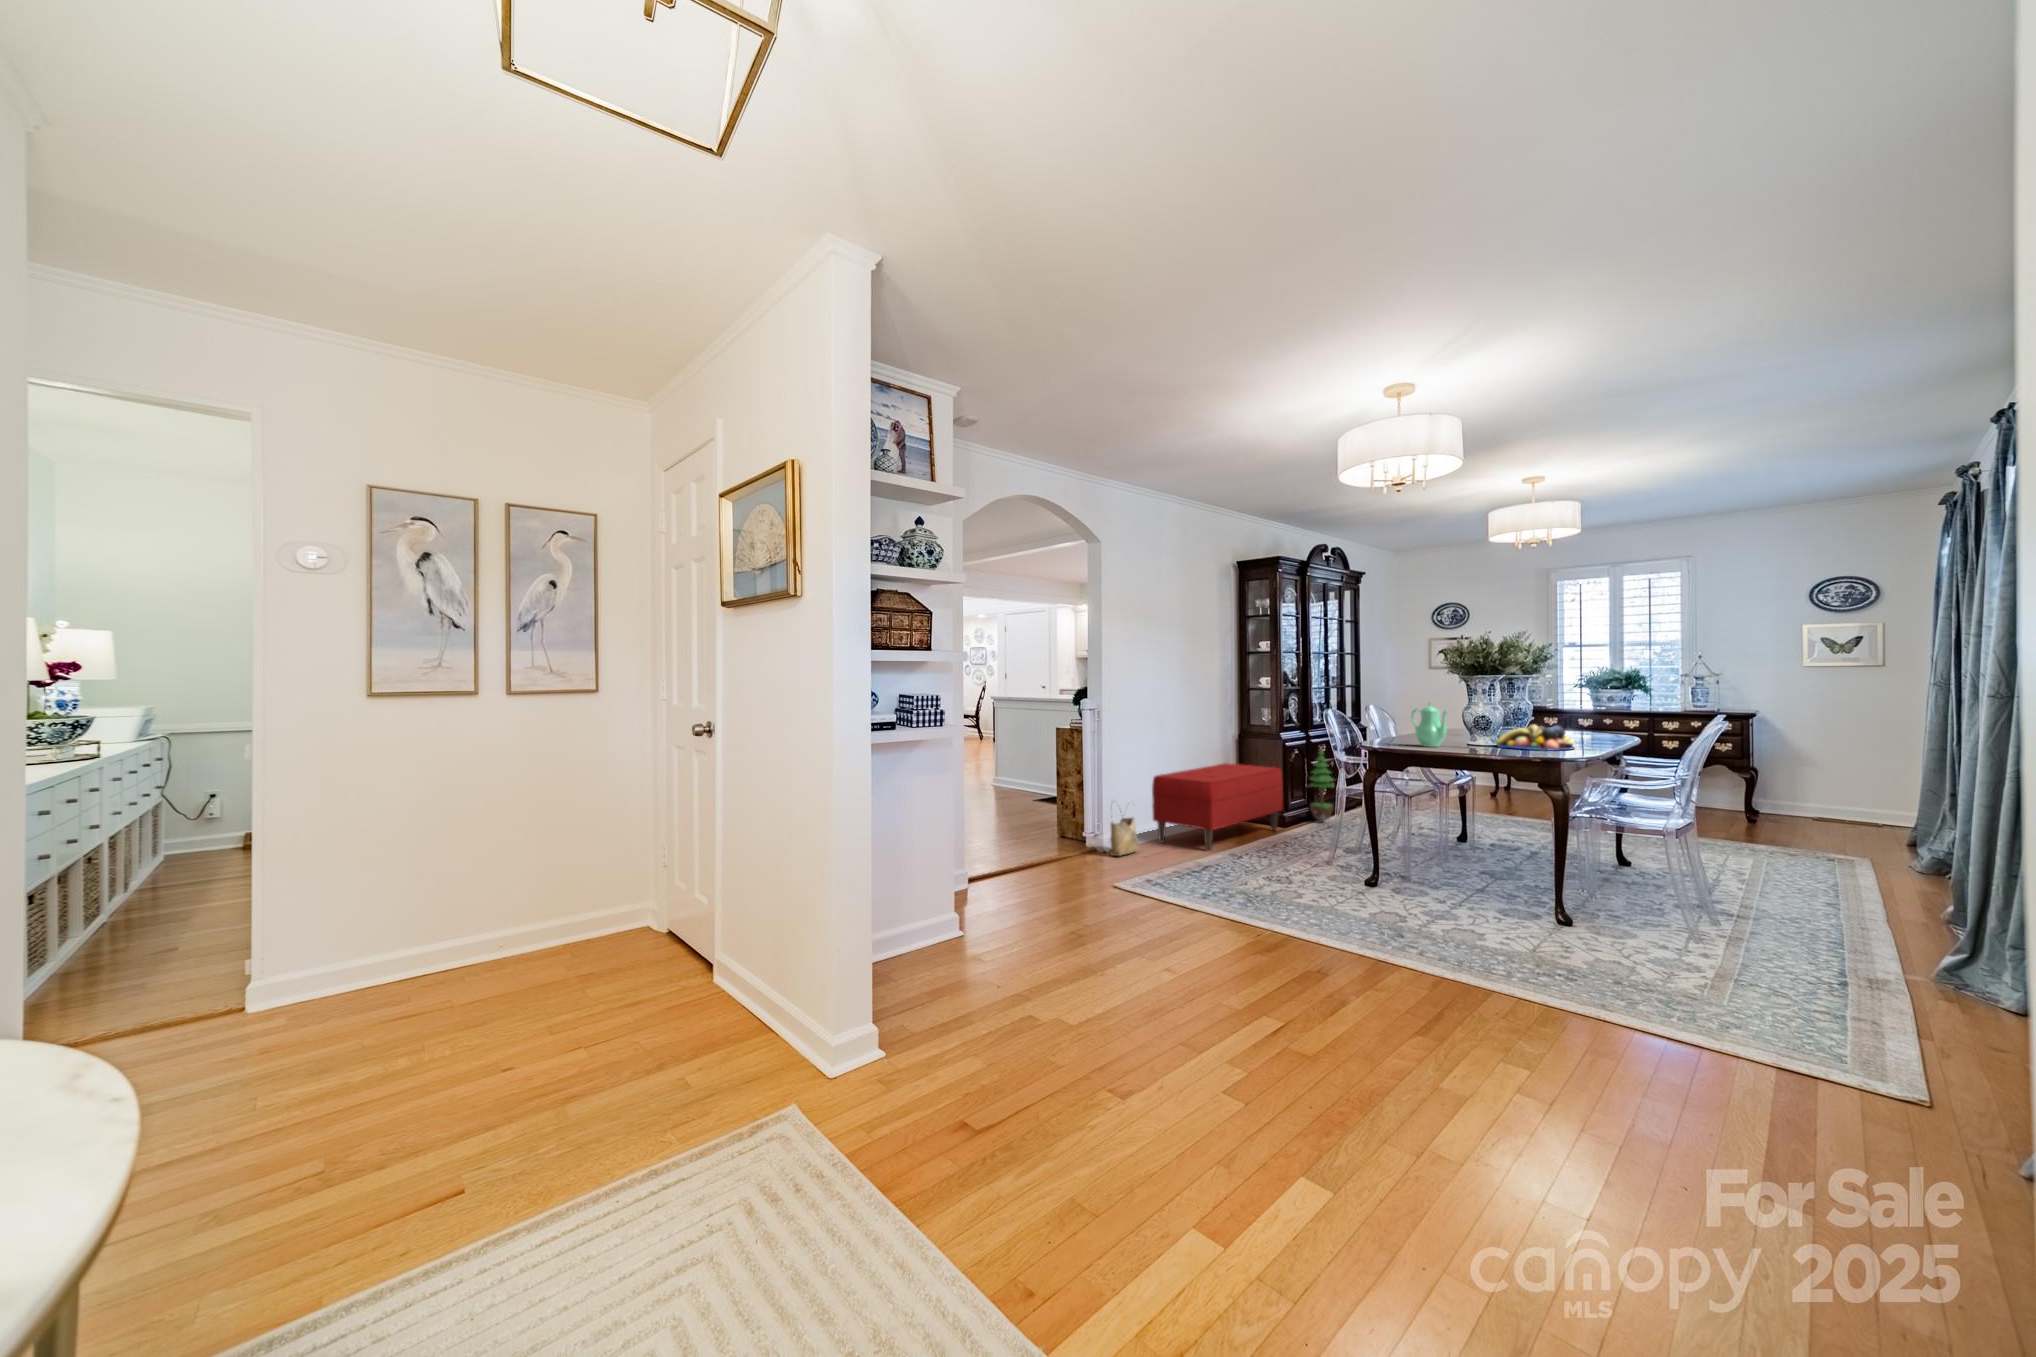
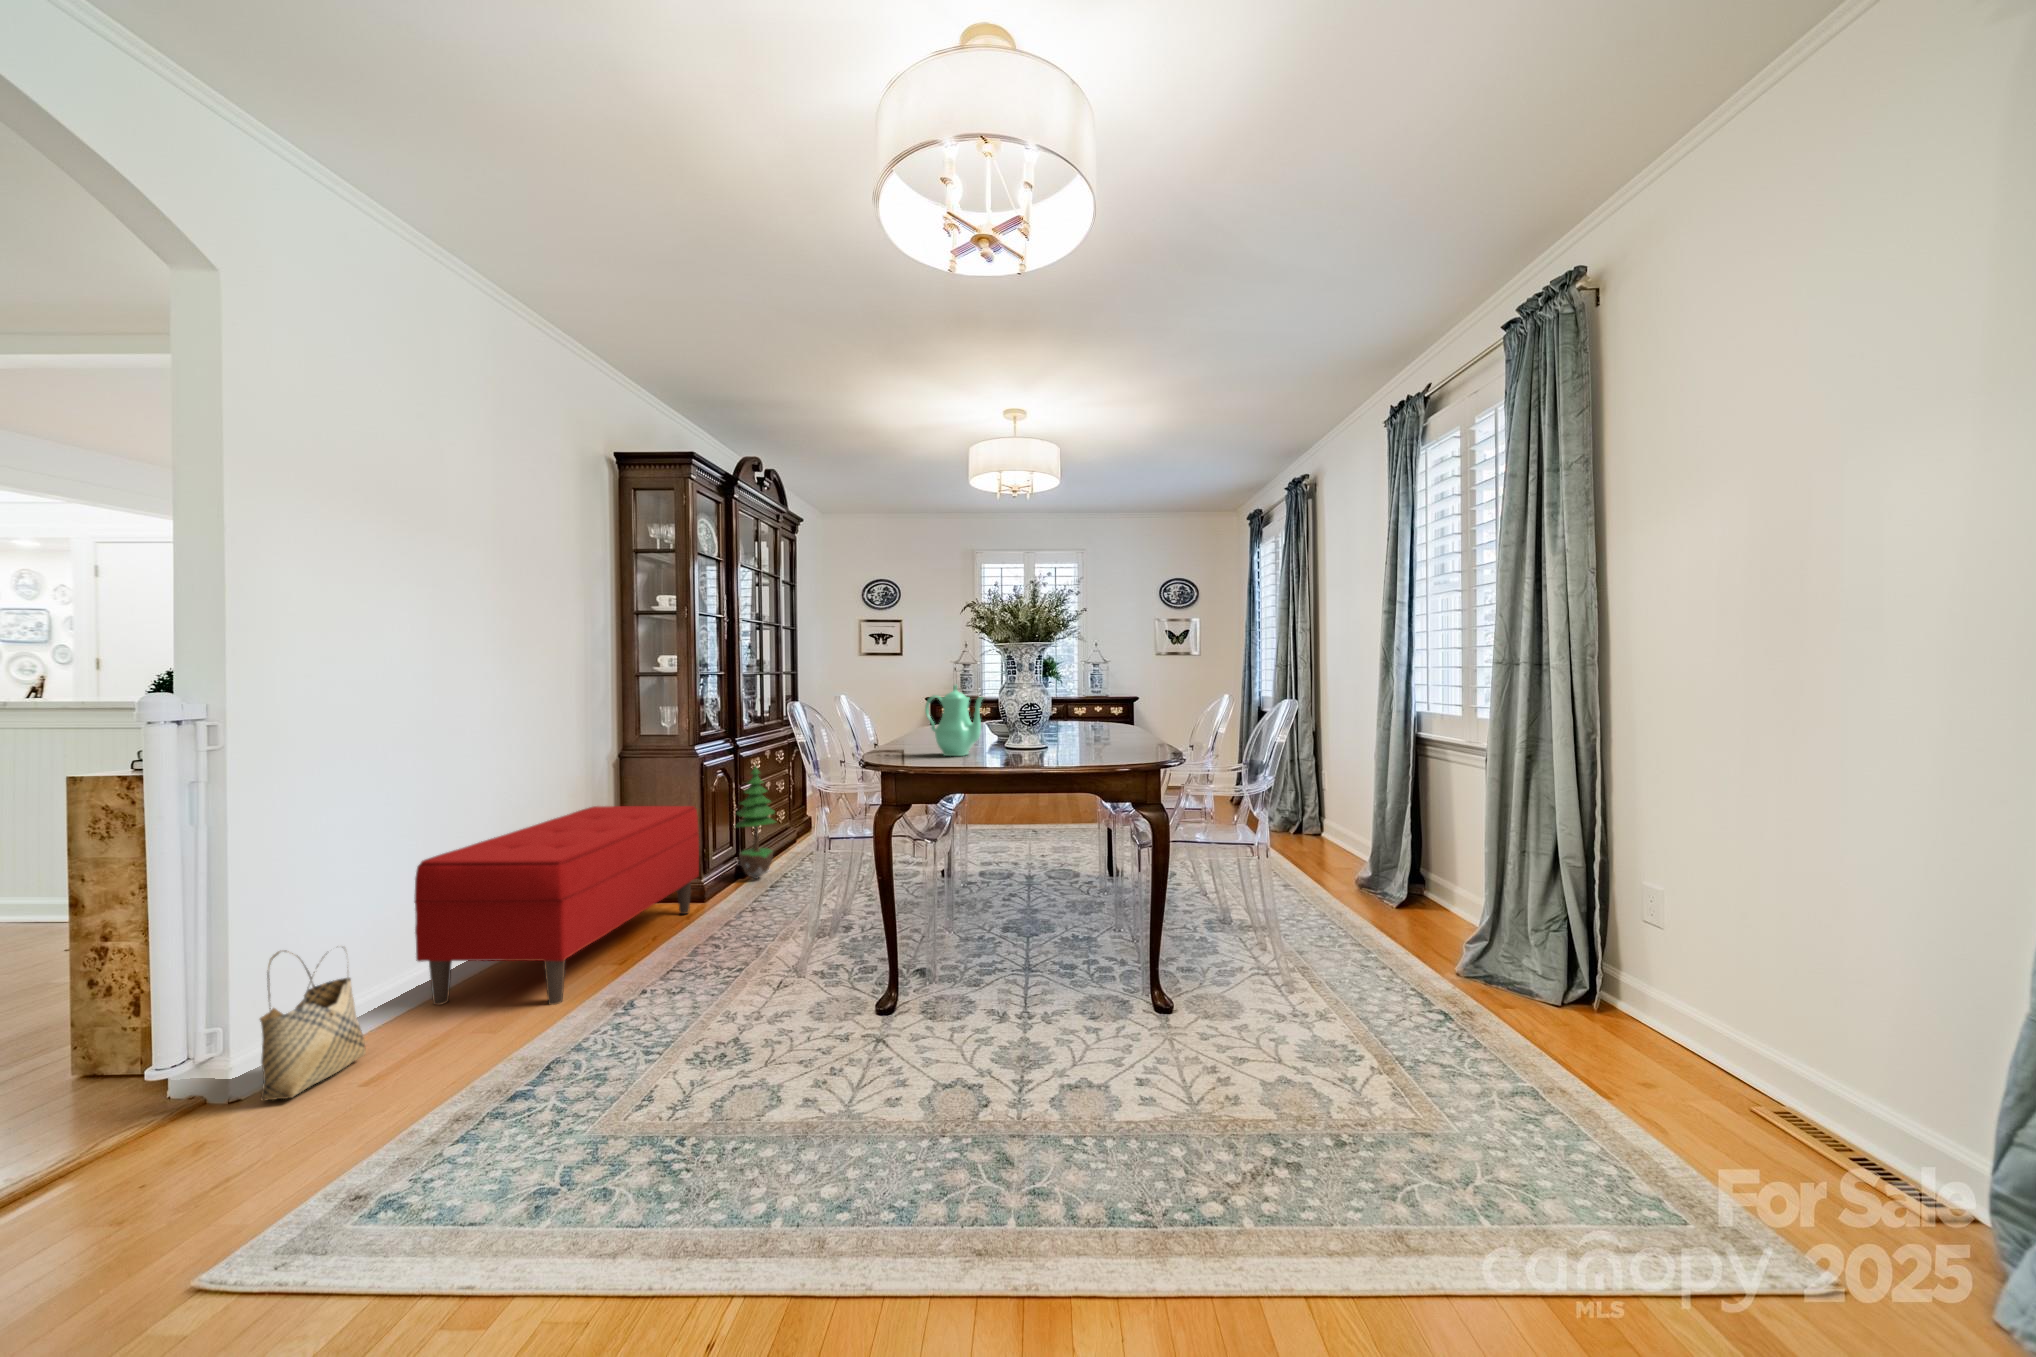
fruit bowl: present [1496,725,1574,750] -> none [1031,714,1125,750]

